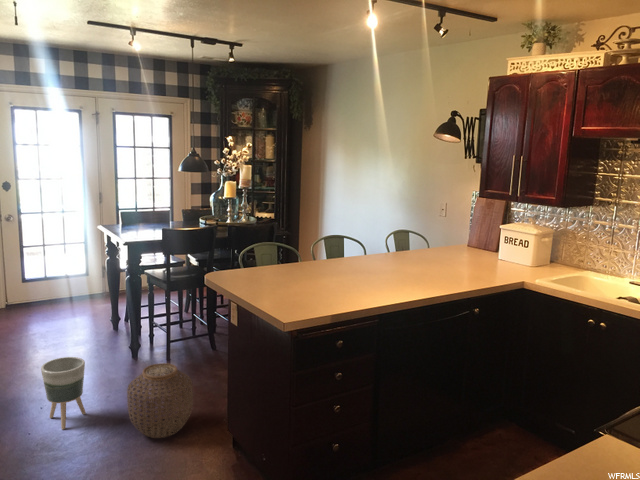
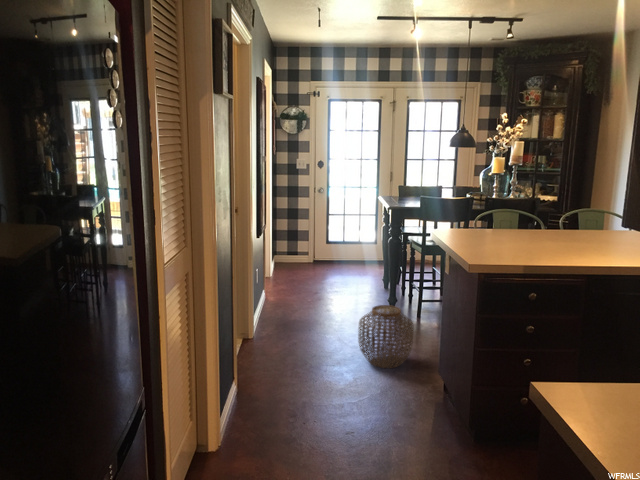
planter: present [41,357,86,429] -> none [304,290,336,345]

